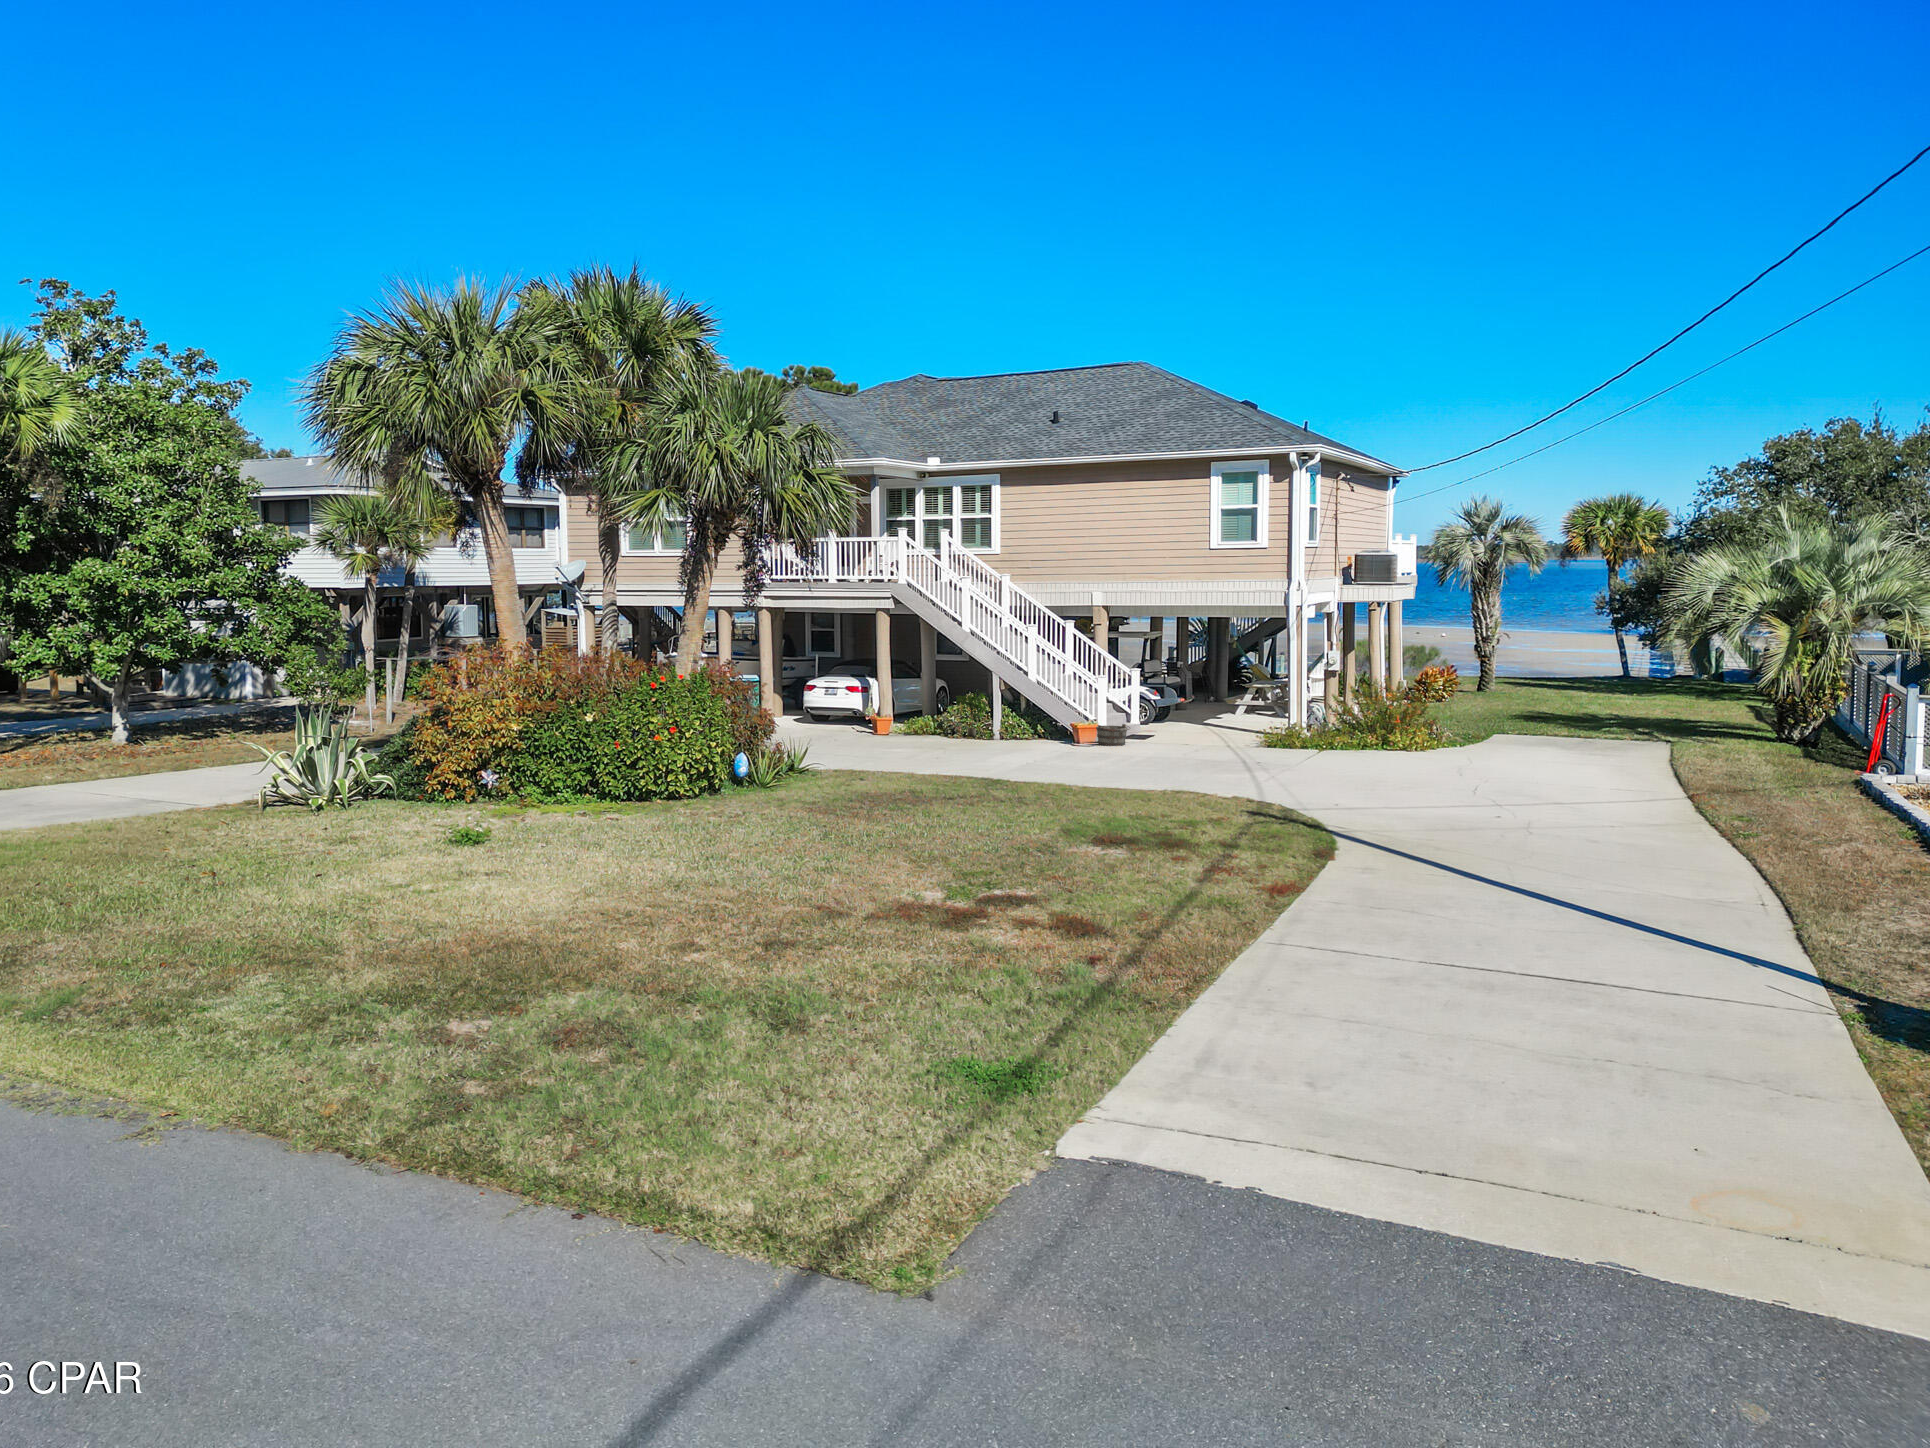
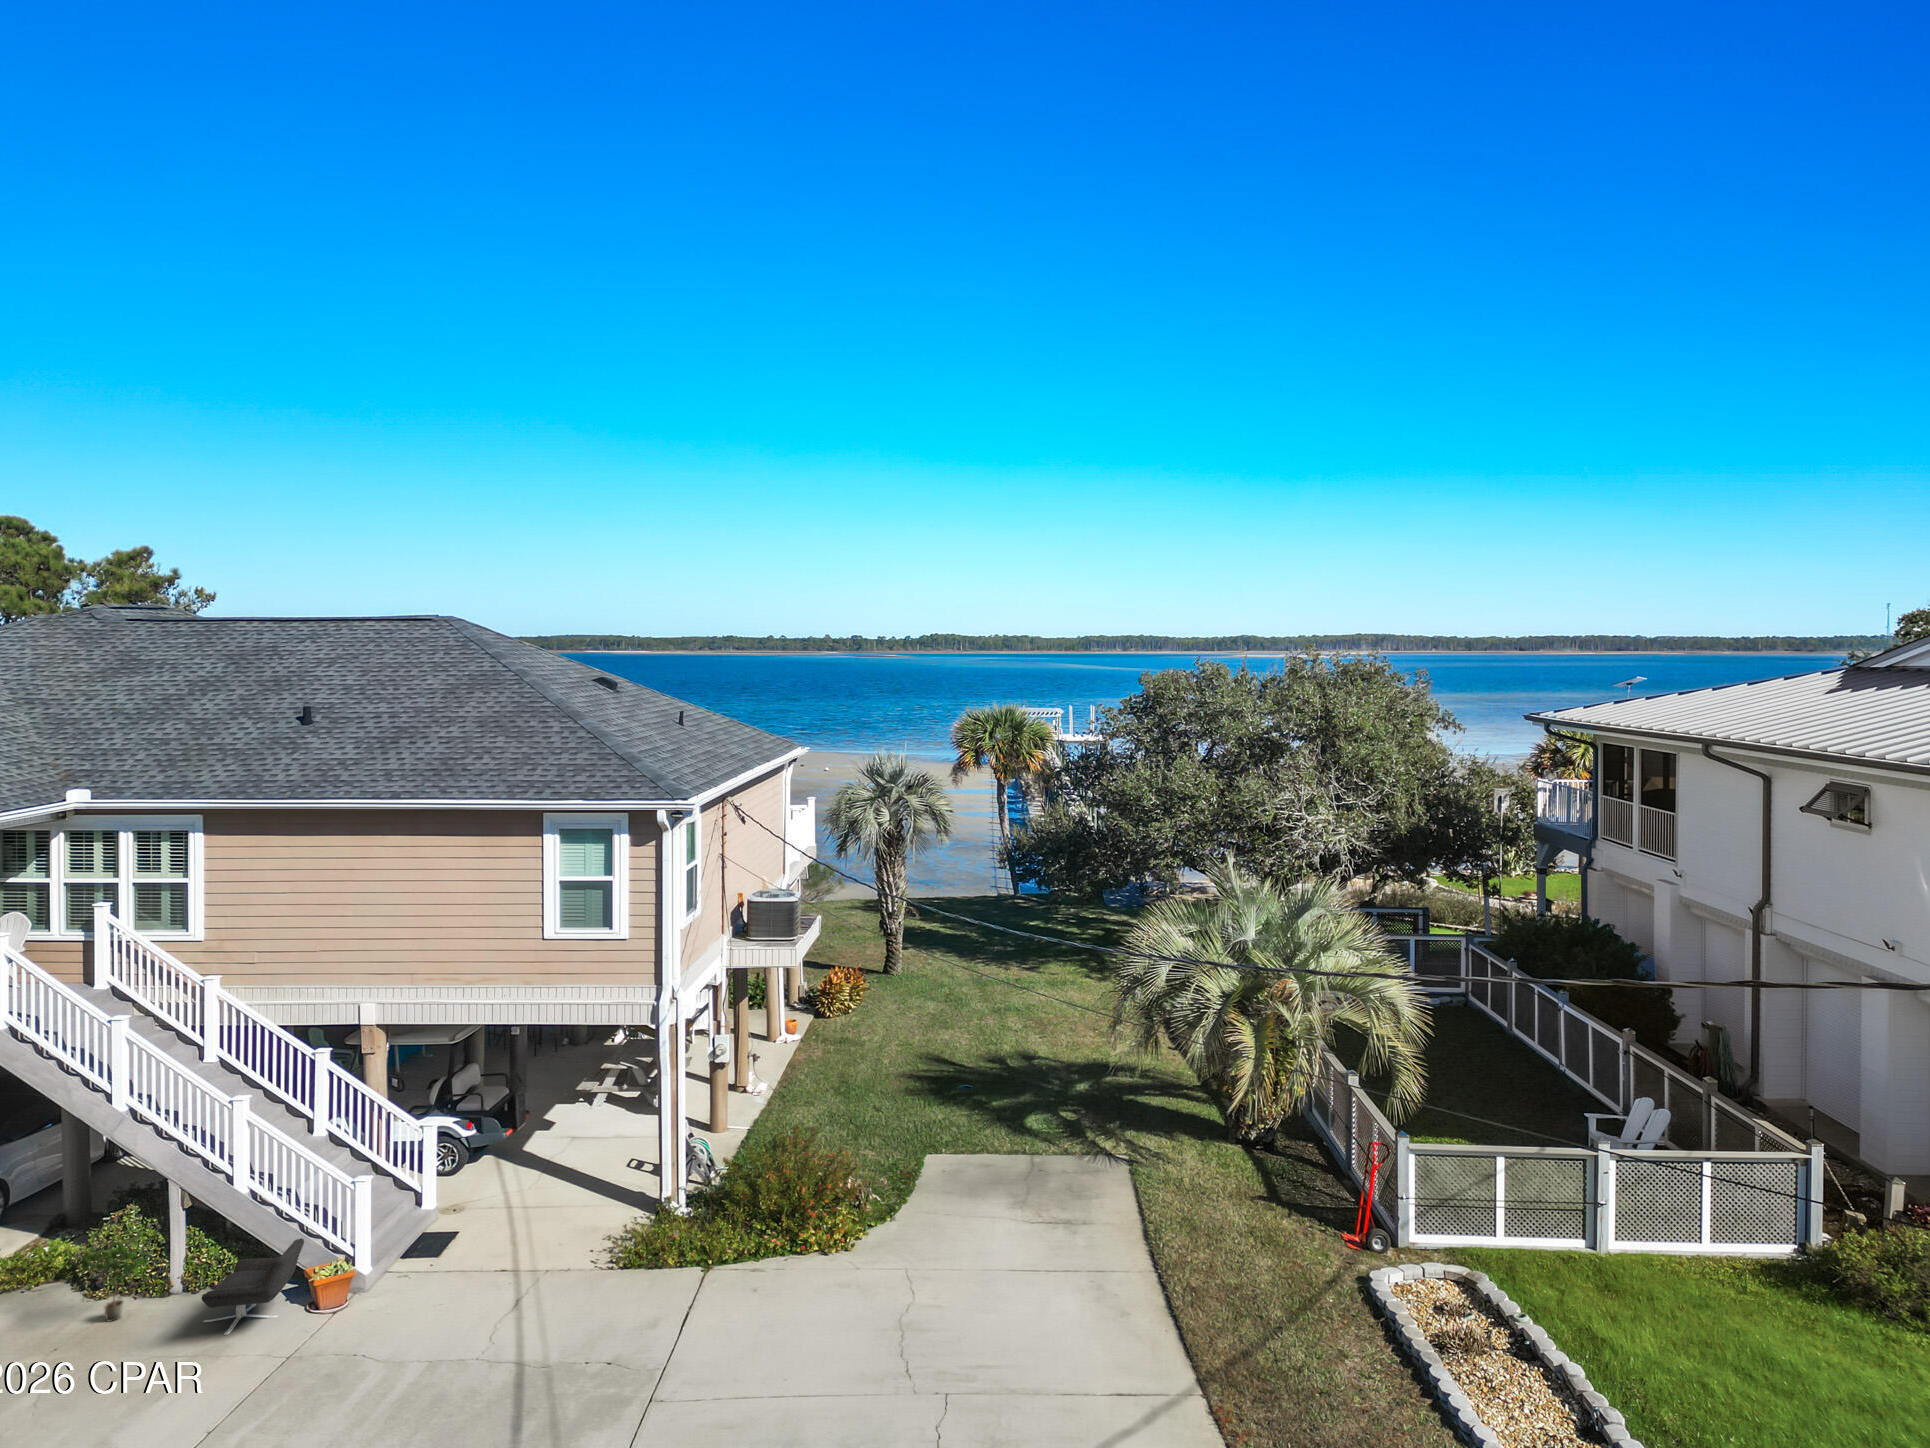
lounge chair: none [1018,702,1070,743] -> present [202,1238,304,1335]
bucket: present [1096,724,1130,746] -> none [348,1262,409,1315]

